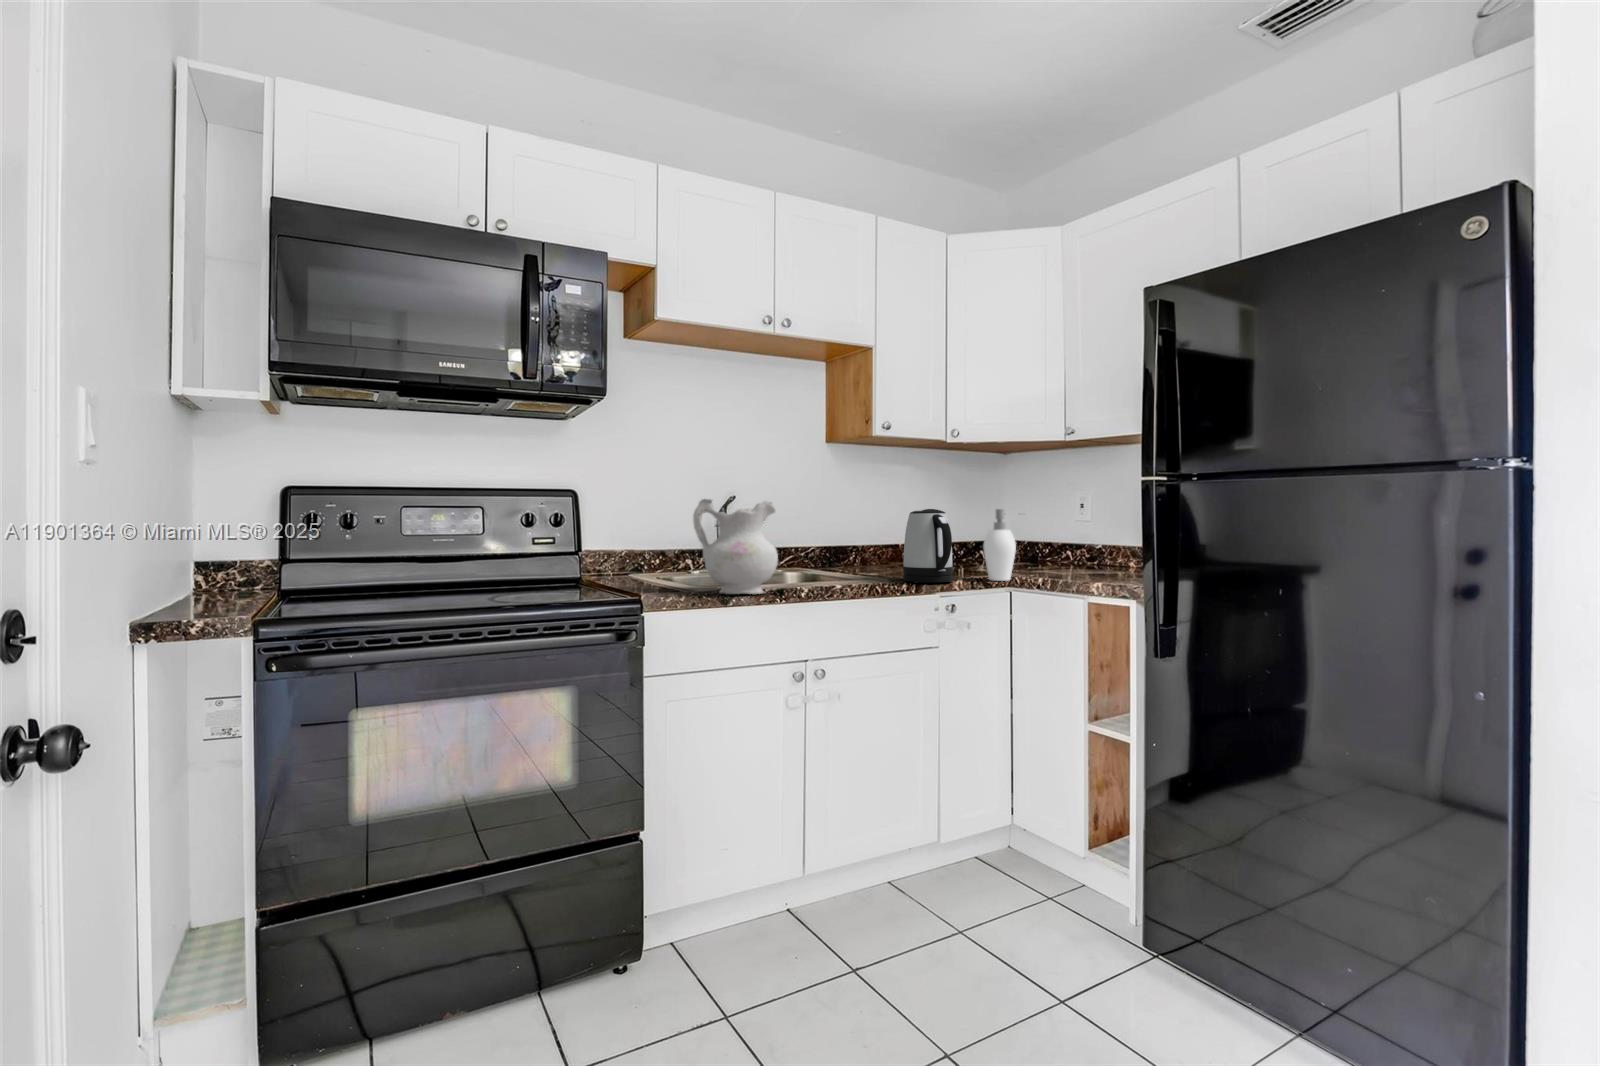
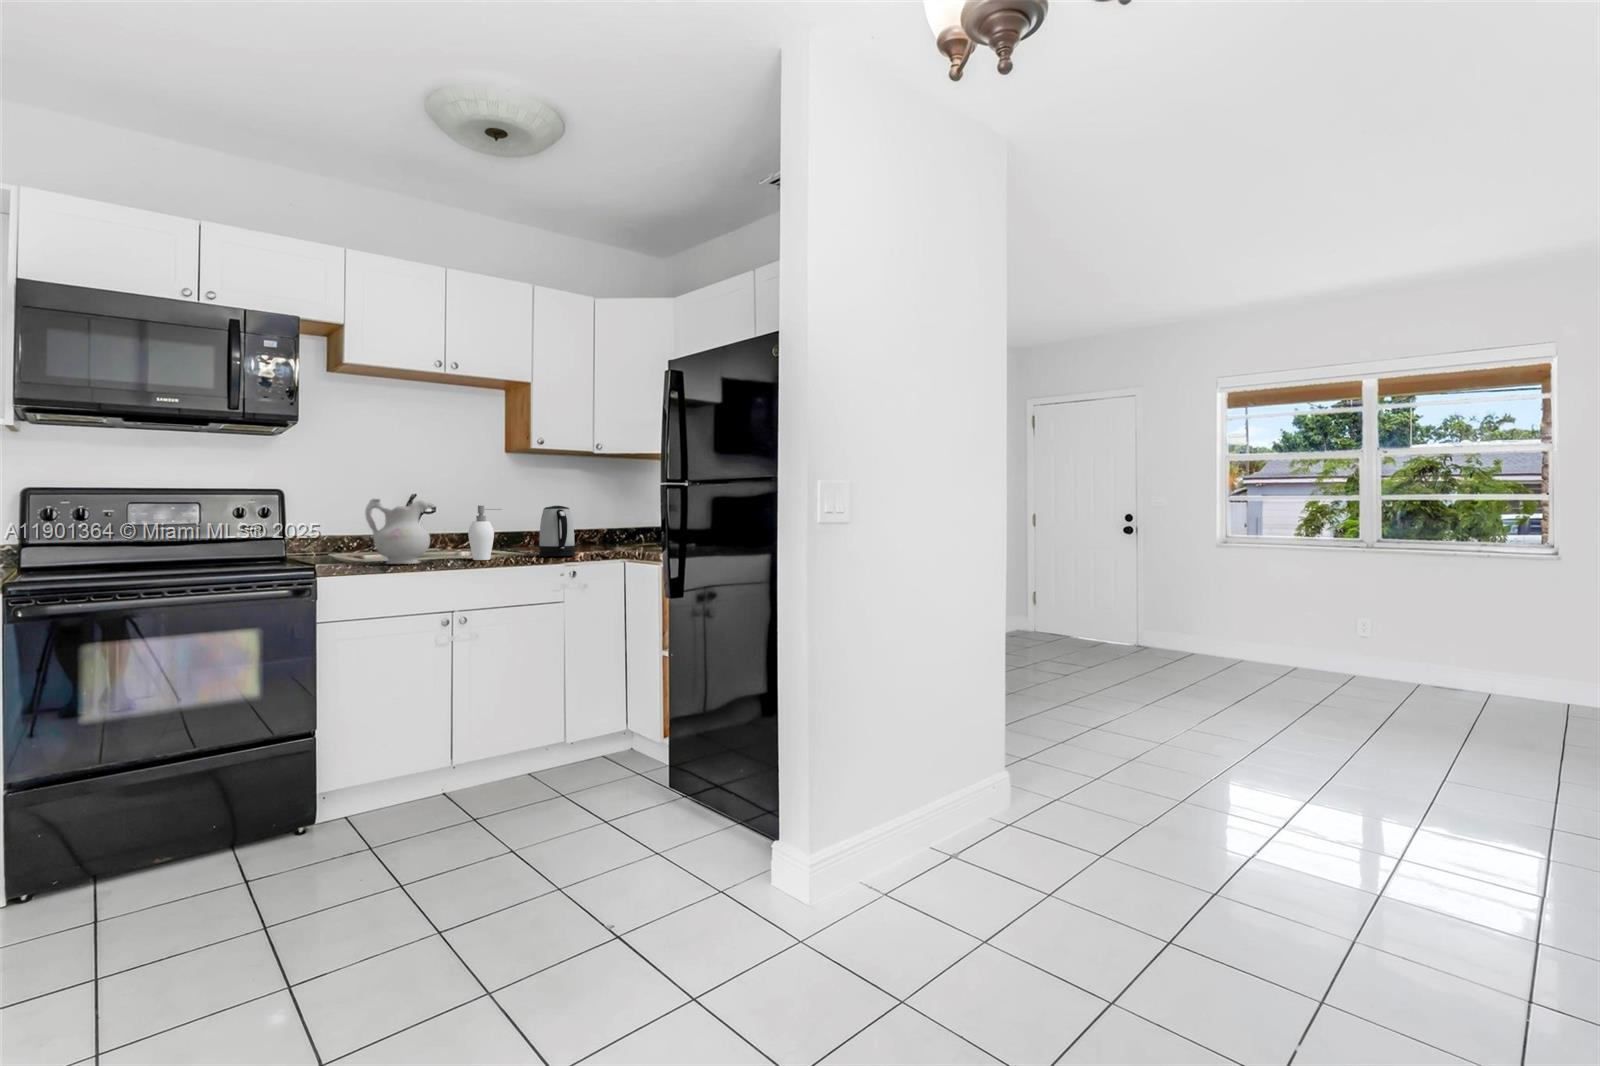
soap dispenser: present [984,509,1016,581] -> present [468,506,501,560]

